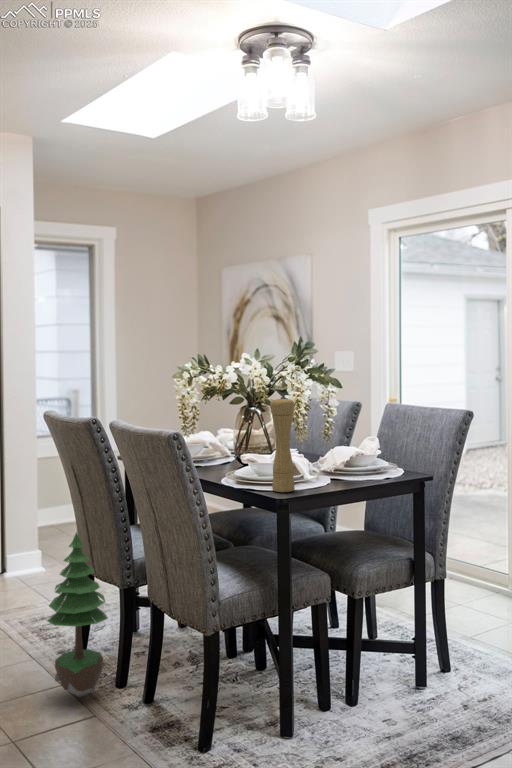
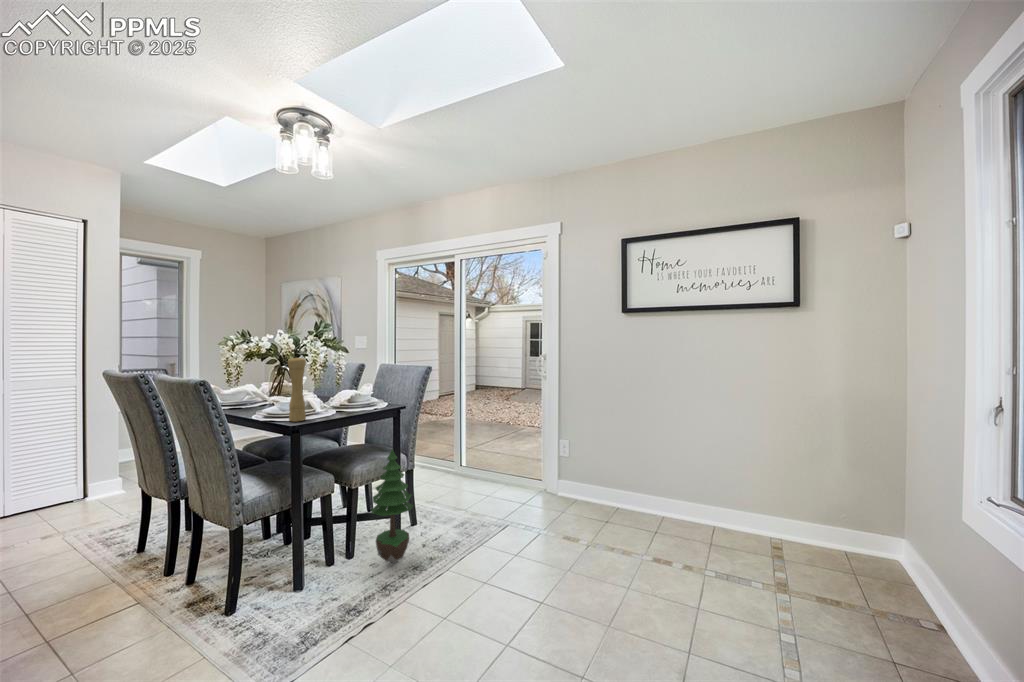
potted tree: present [47,532,108,698] -> present [371,449,413,564]

